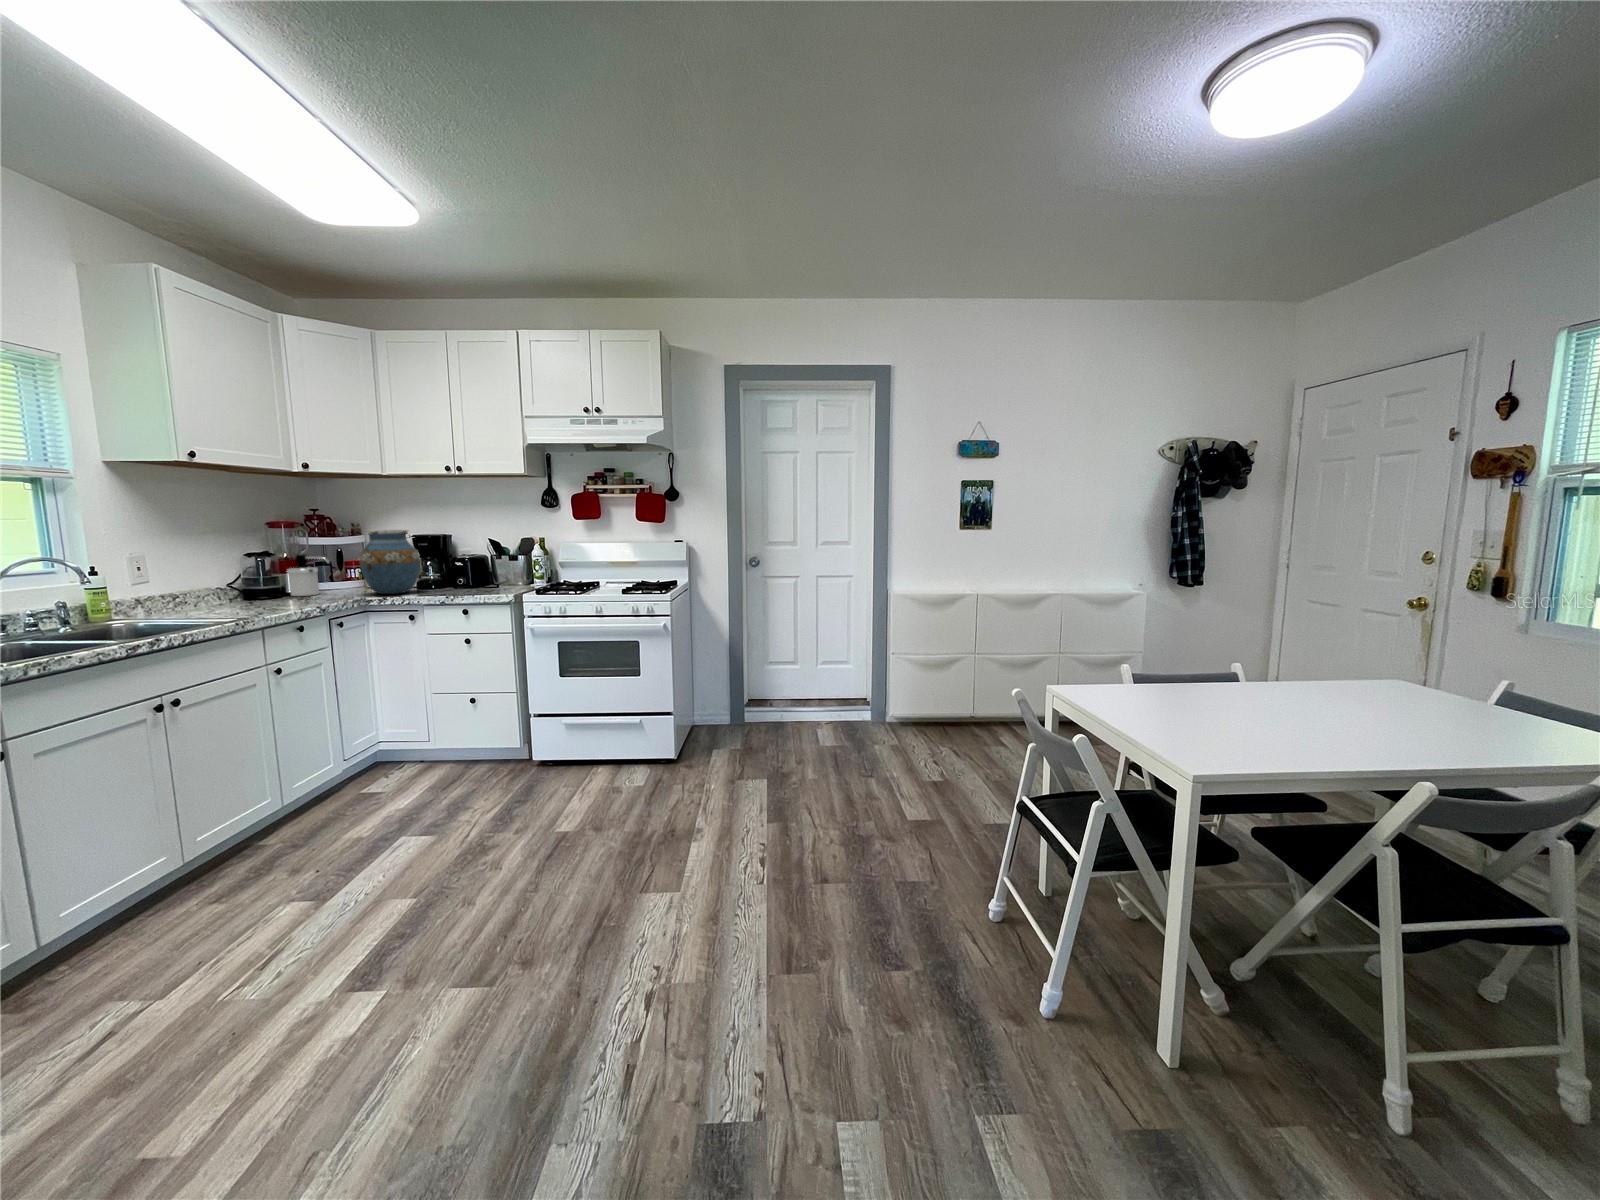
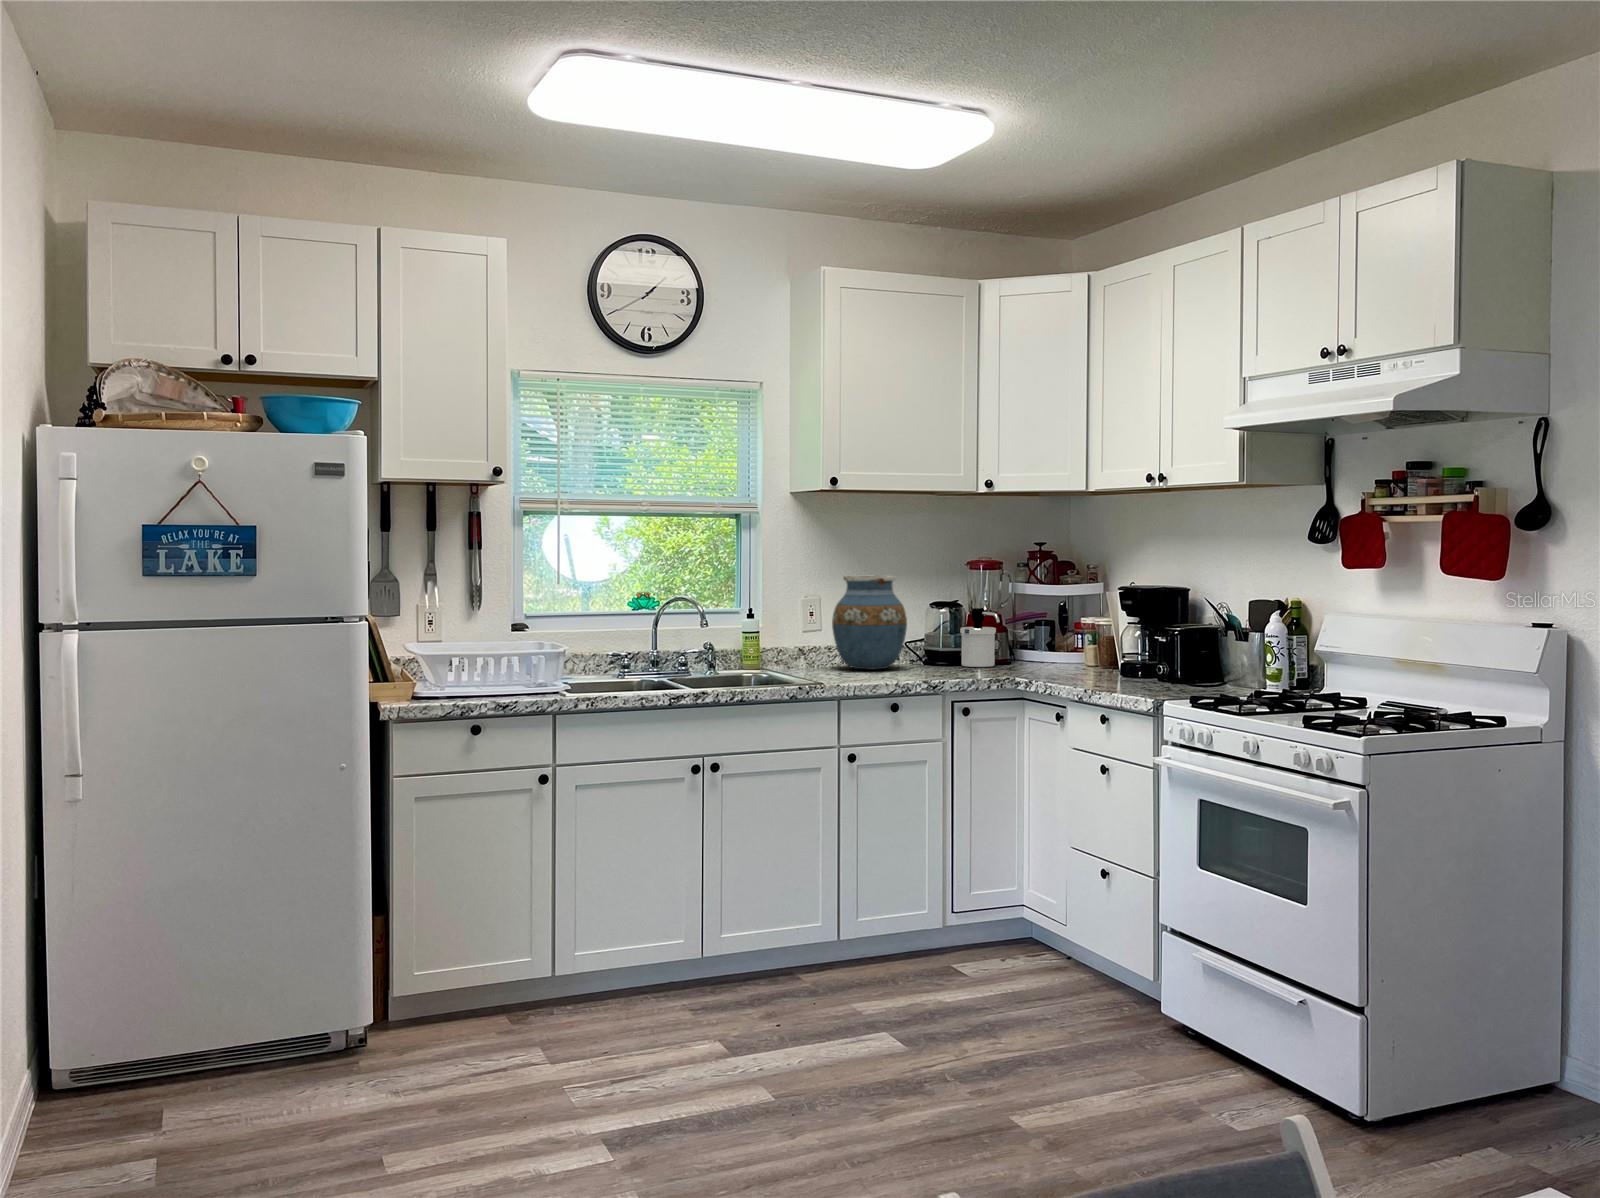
vase: present [360,530,420,594] -> present [832,576,907,669]

